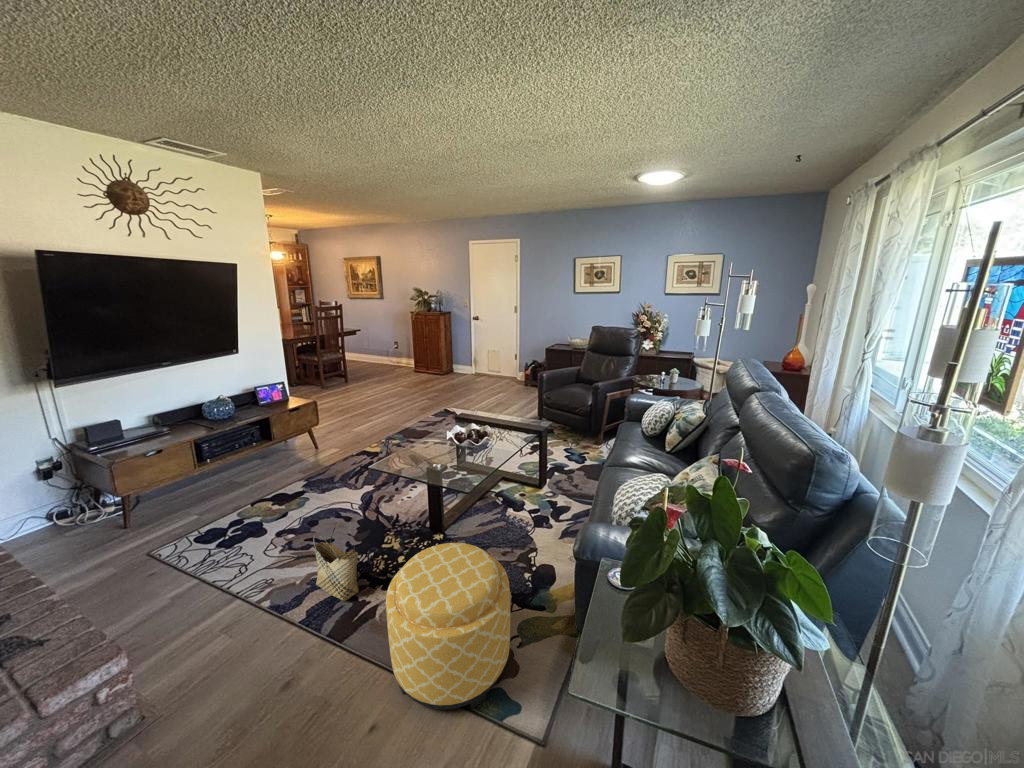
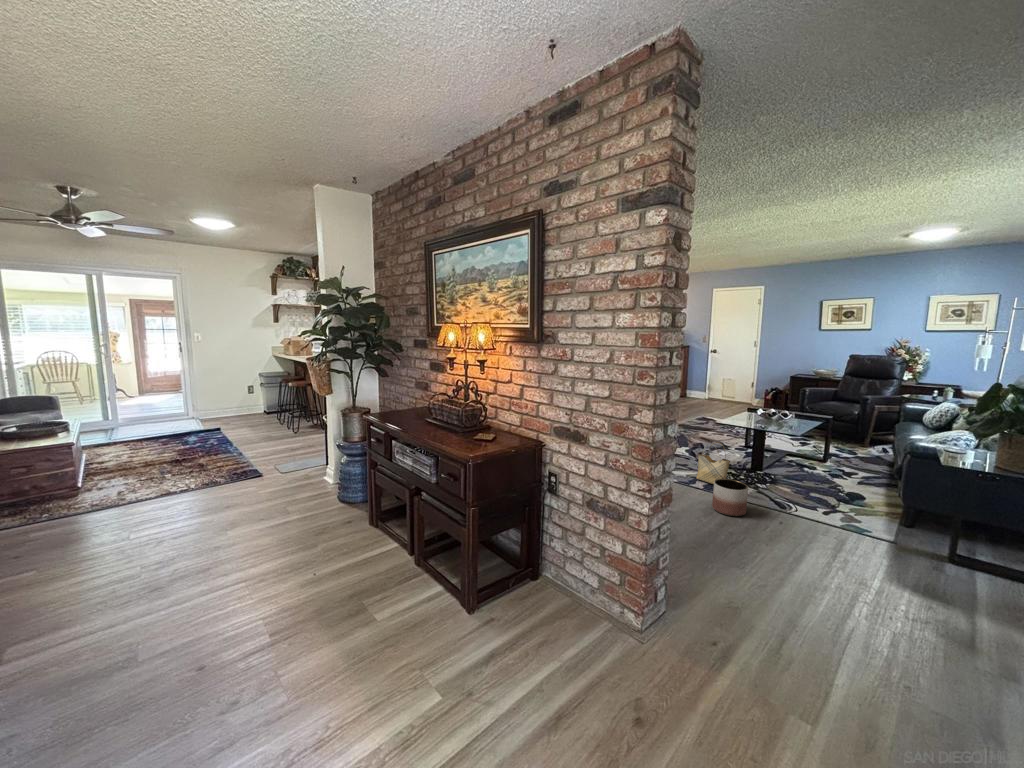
ottoman: present [386,543,510,709] -> none [775,450,861,528]
planter: none [253,634,327,731] -> present [712,479,748,516]

